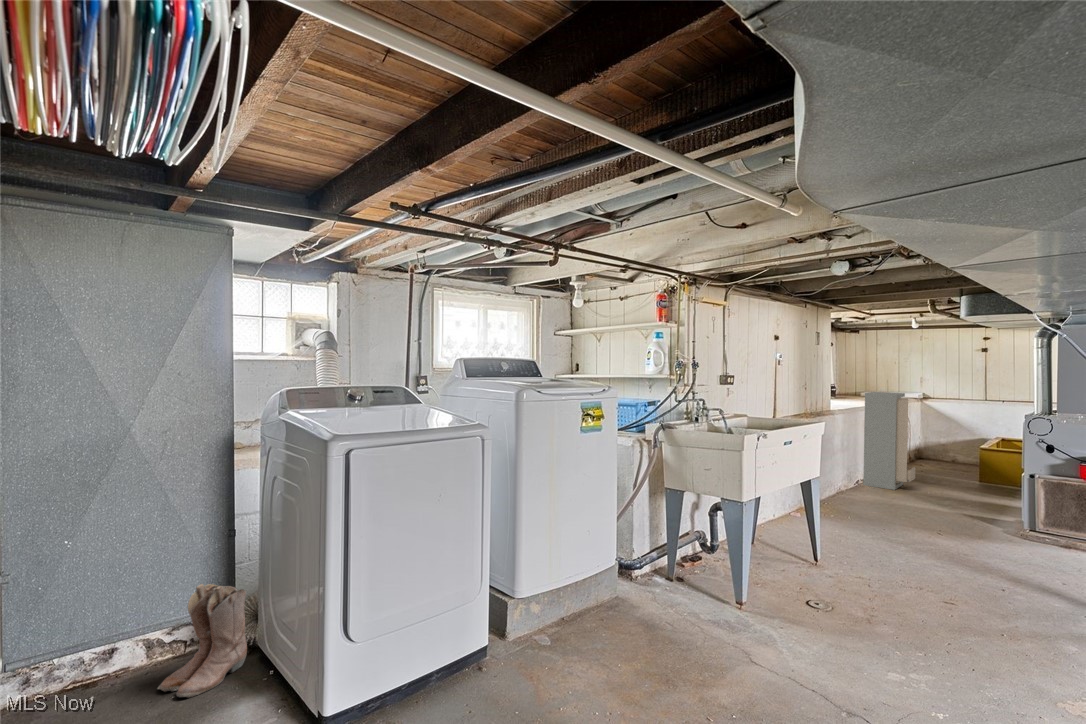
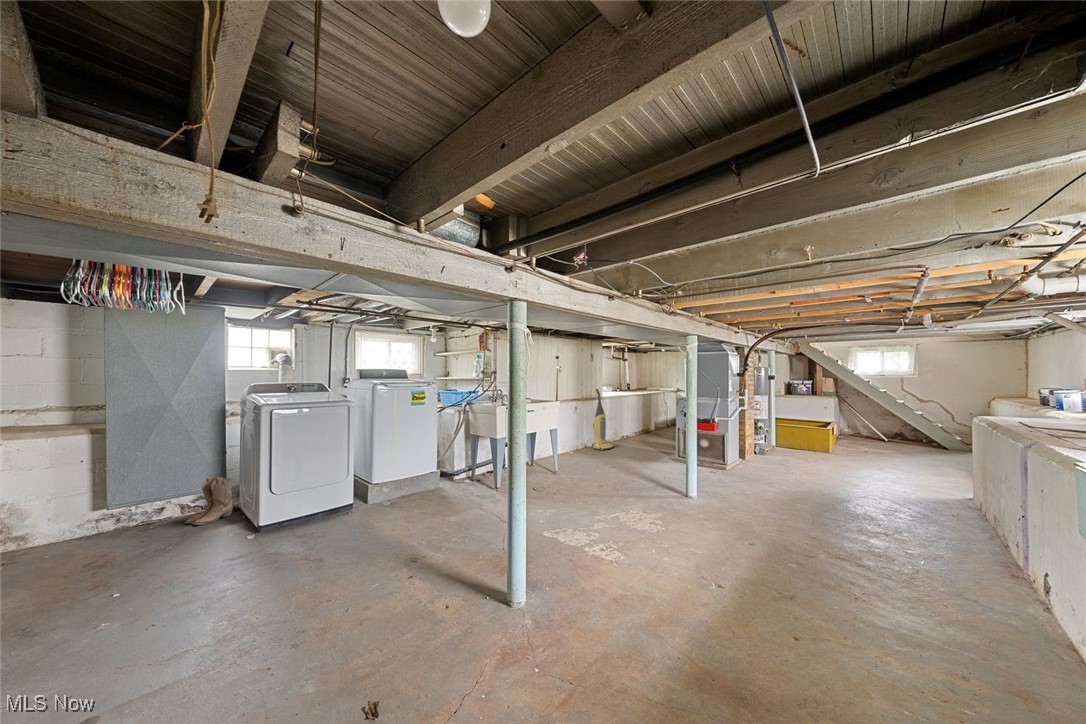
storage cabinet: present [863,392,915,490] -> none [626,387,653,441]
vacuum cleaner: none [825,397,866,511] -> present [592,389,614,450]

